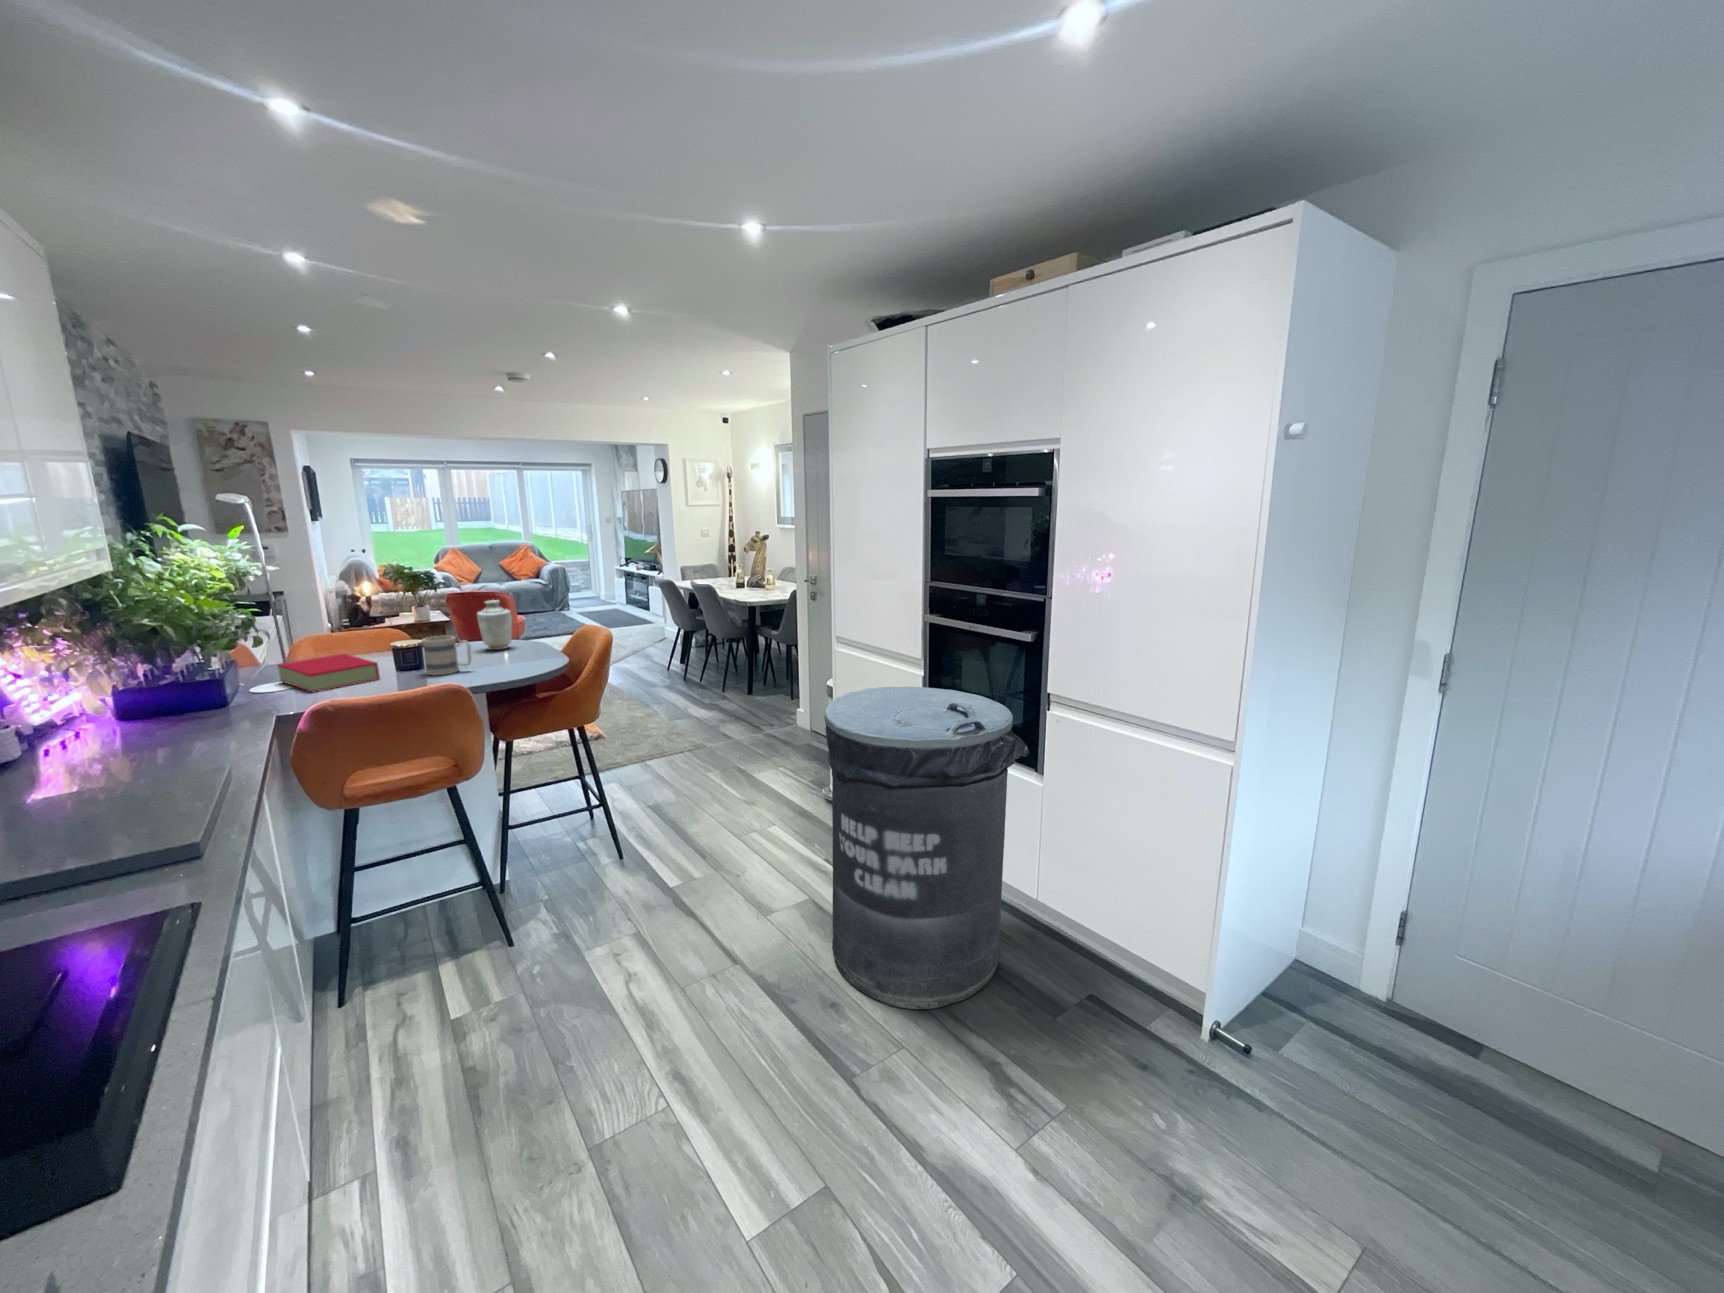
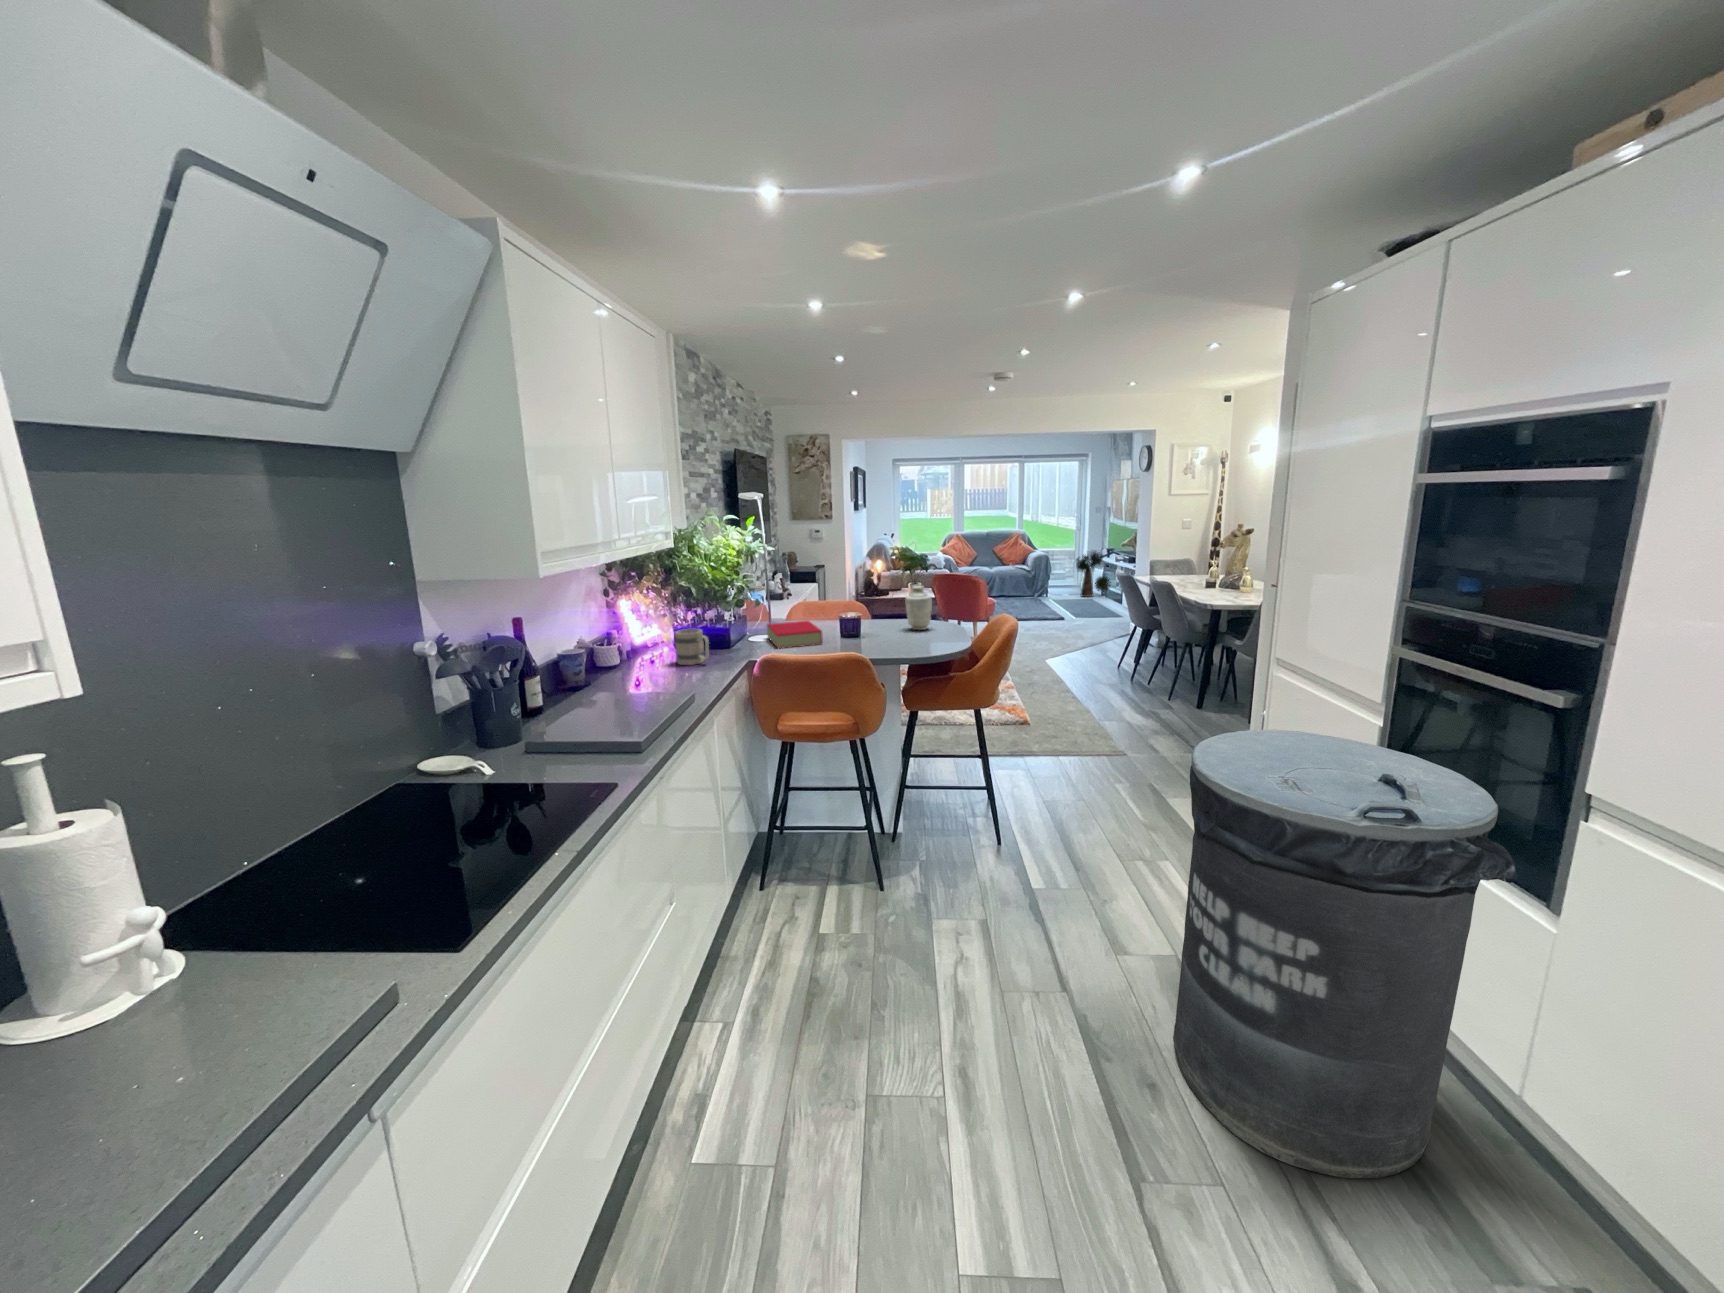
potted plant: none [596,560,635,607] -> present [1076,550,1111,597]
mug: present [422,635,472,675] -> present [675,629,709,665]

